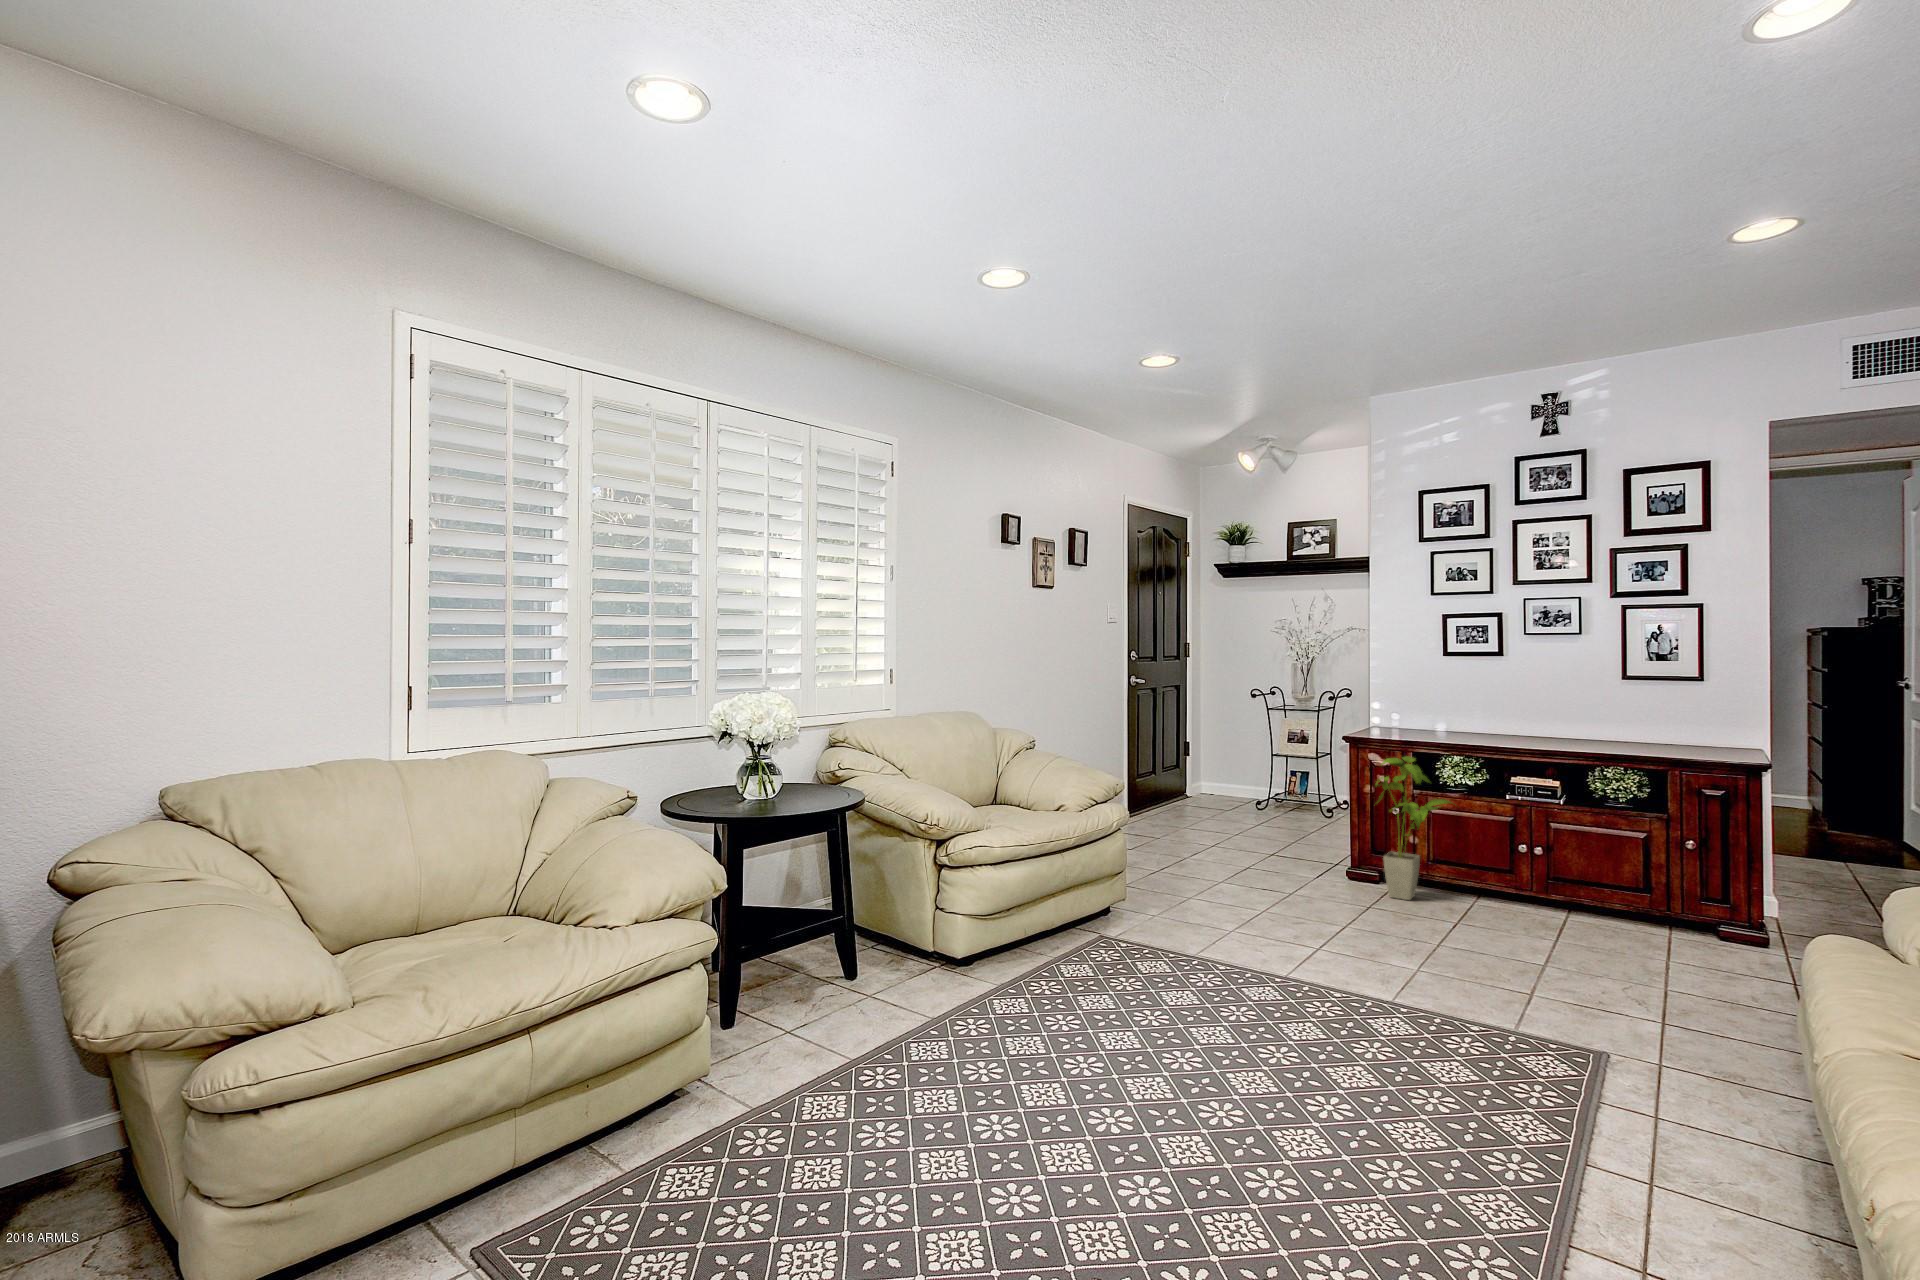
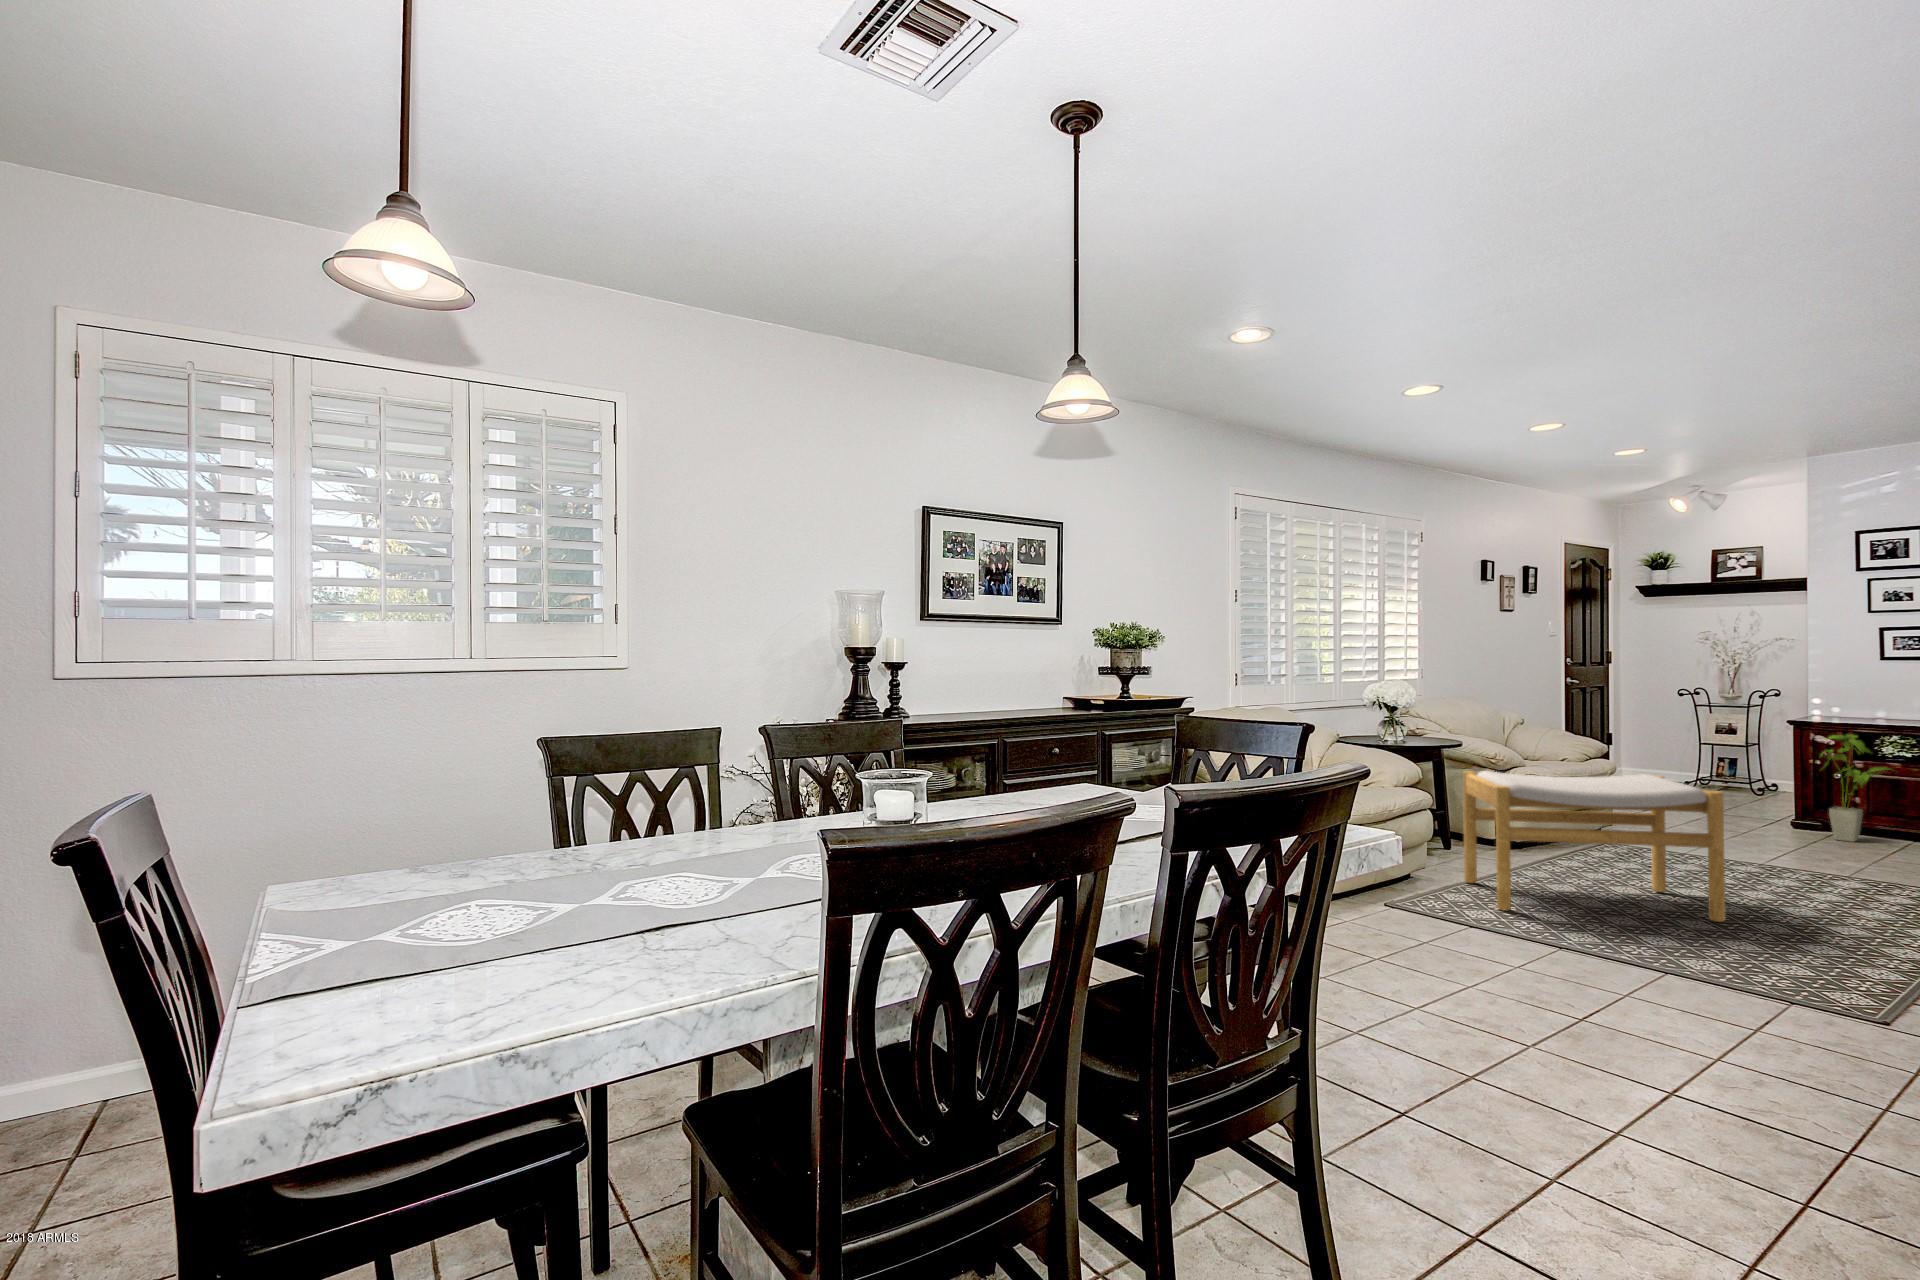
footstool: none [753,868,1166,1205] -> present [1463,771,1725,922]

